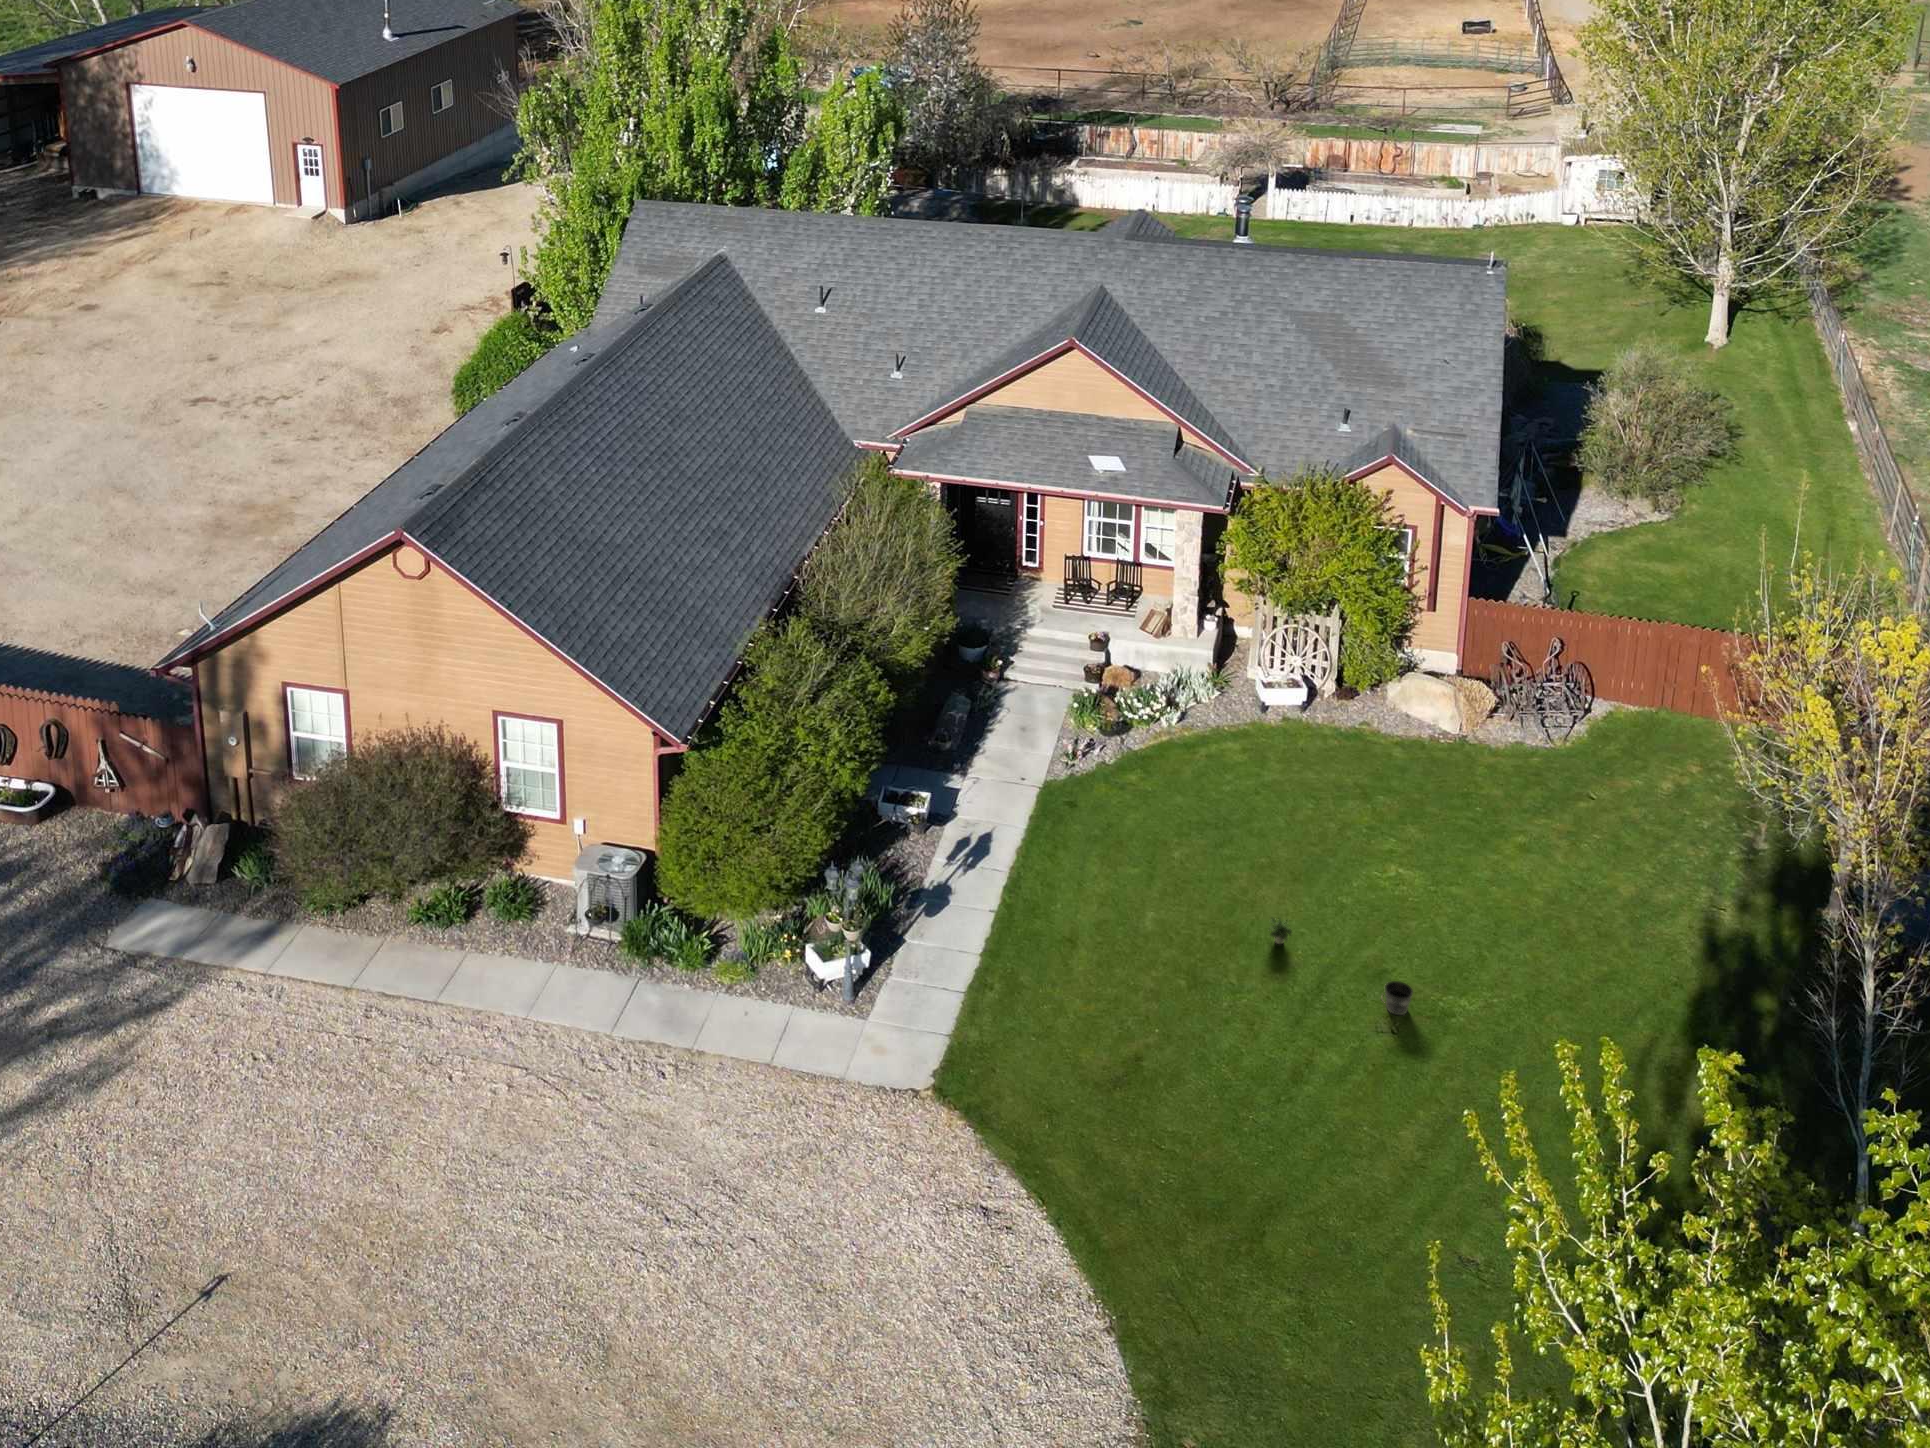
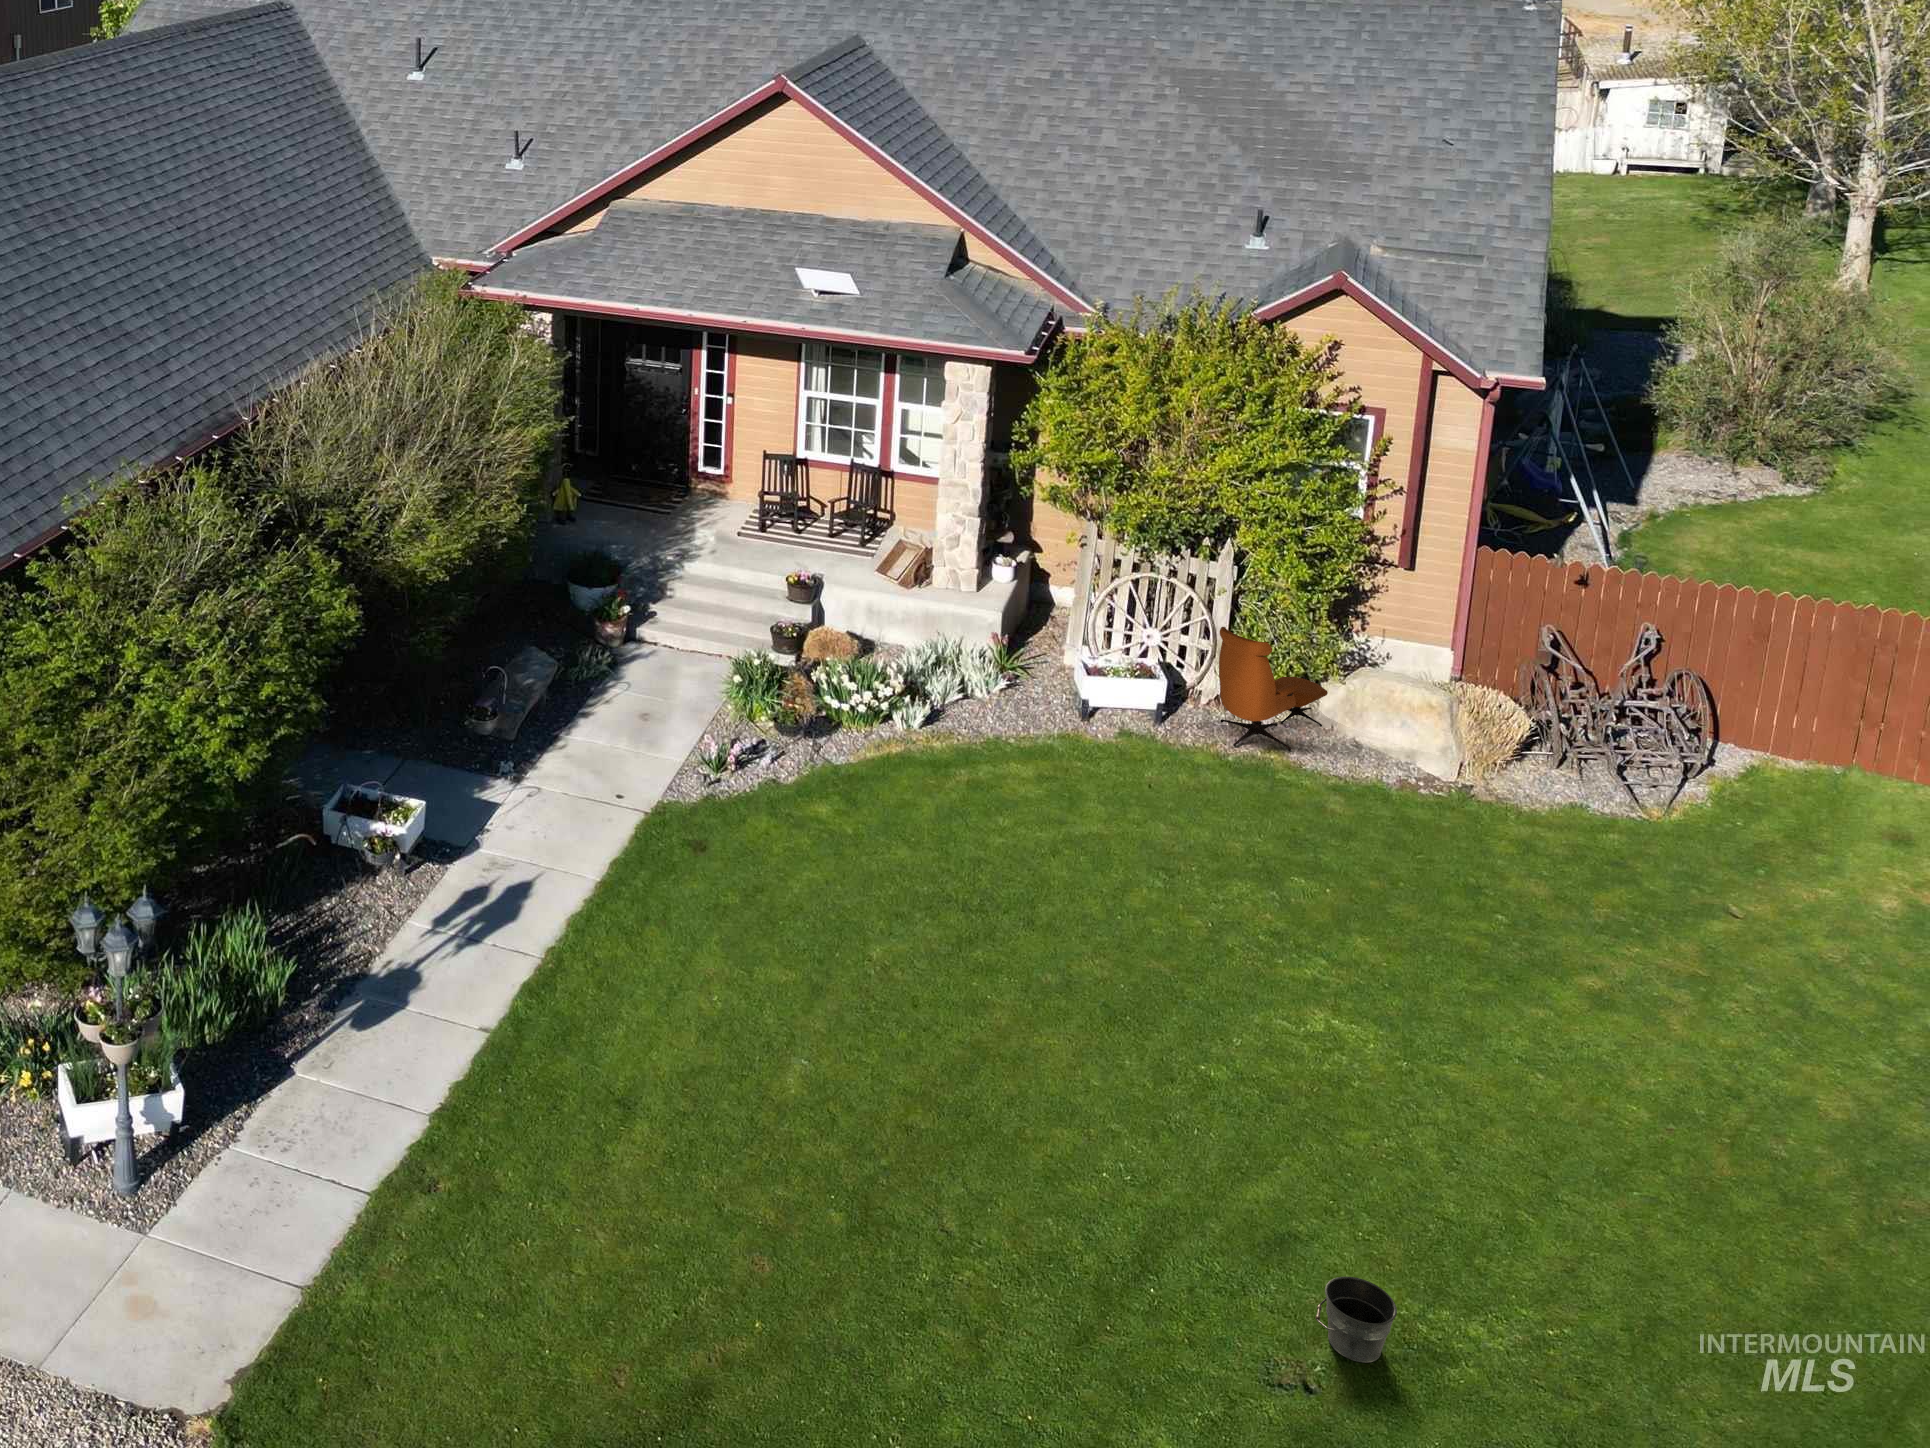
lounge chair: none [1333,660,1389,723] -> present [1219,627,1328,751]
potted plant: present [1269,918,1292,944] -> none [1055,1093,1112,1159]

